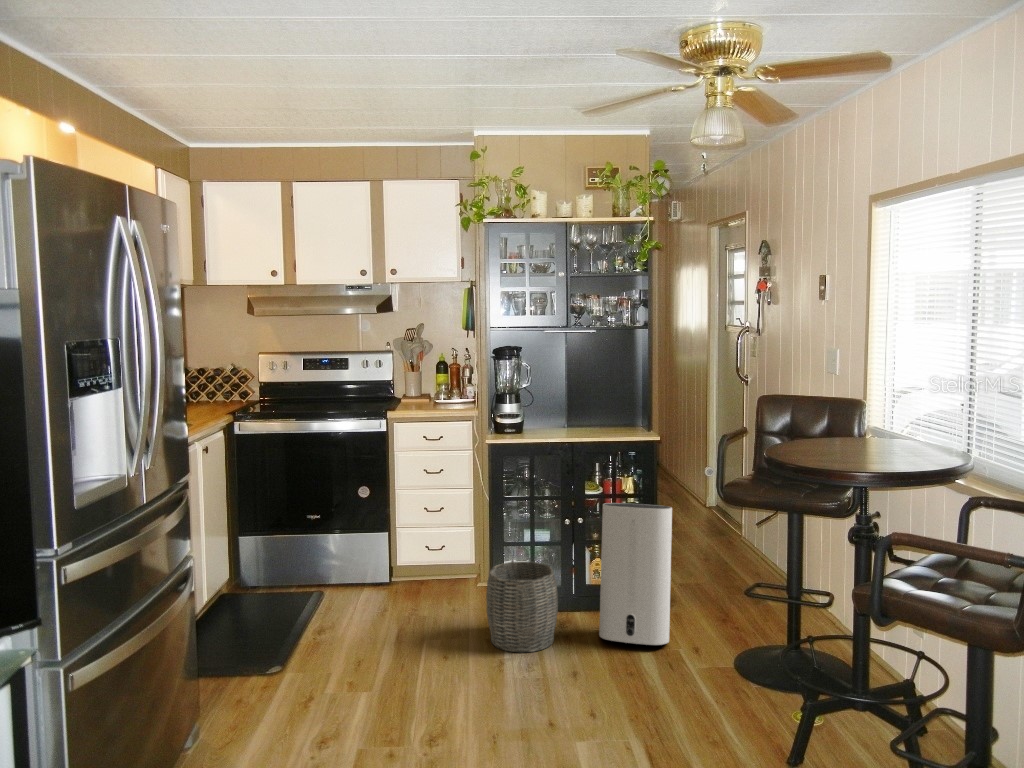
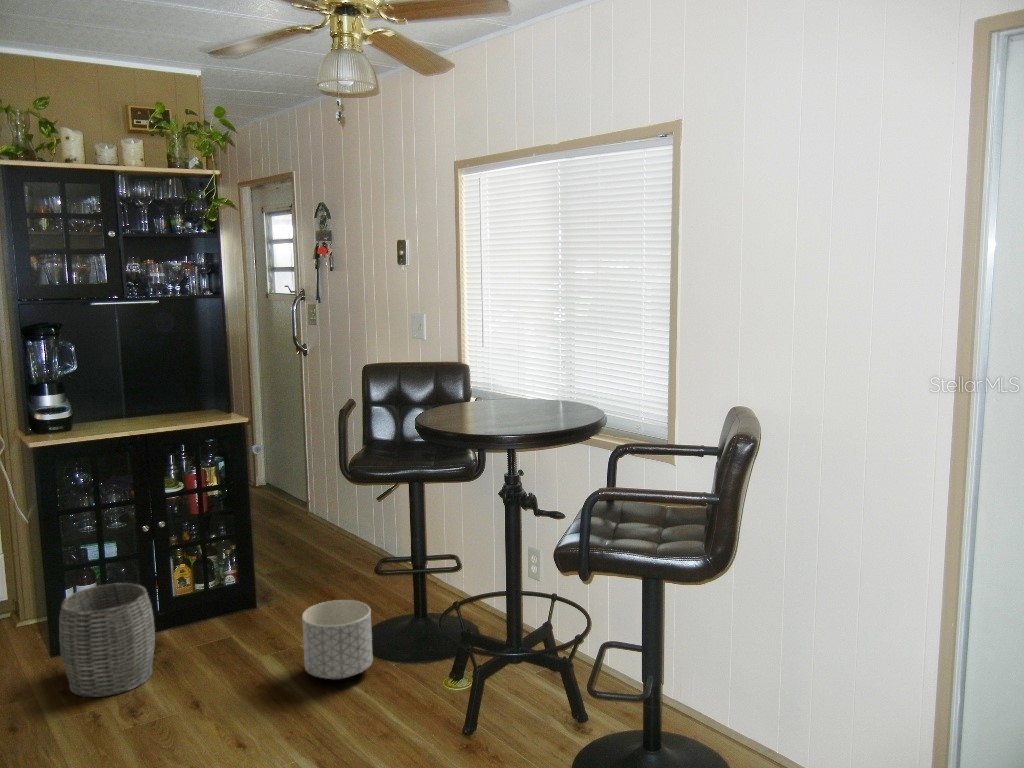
air purifier: present [599,503,672,645] -> none [197,493,286,653]
planter: none [670,615,736,691] -> present [302,600,373,680]

